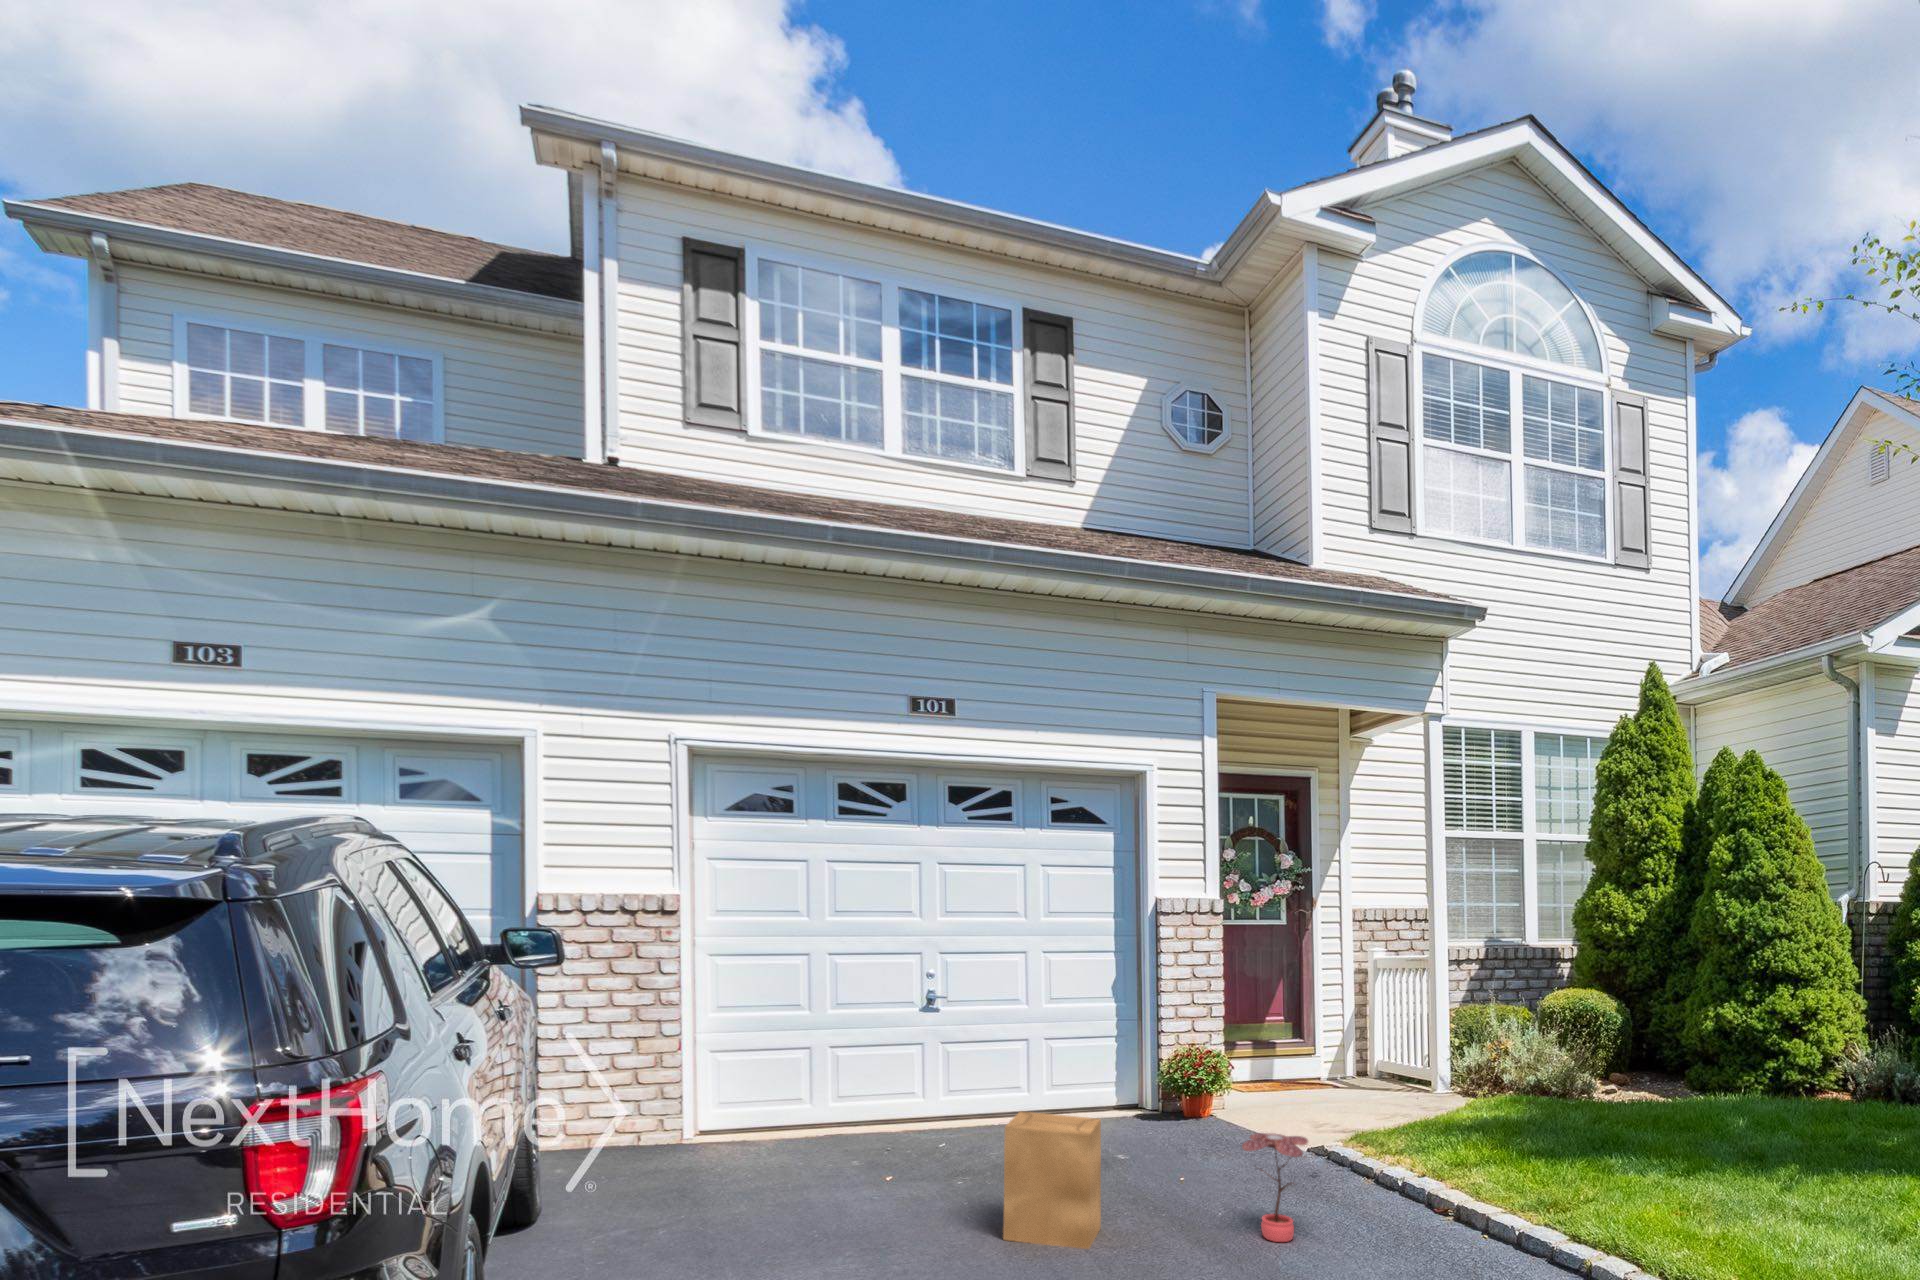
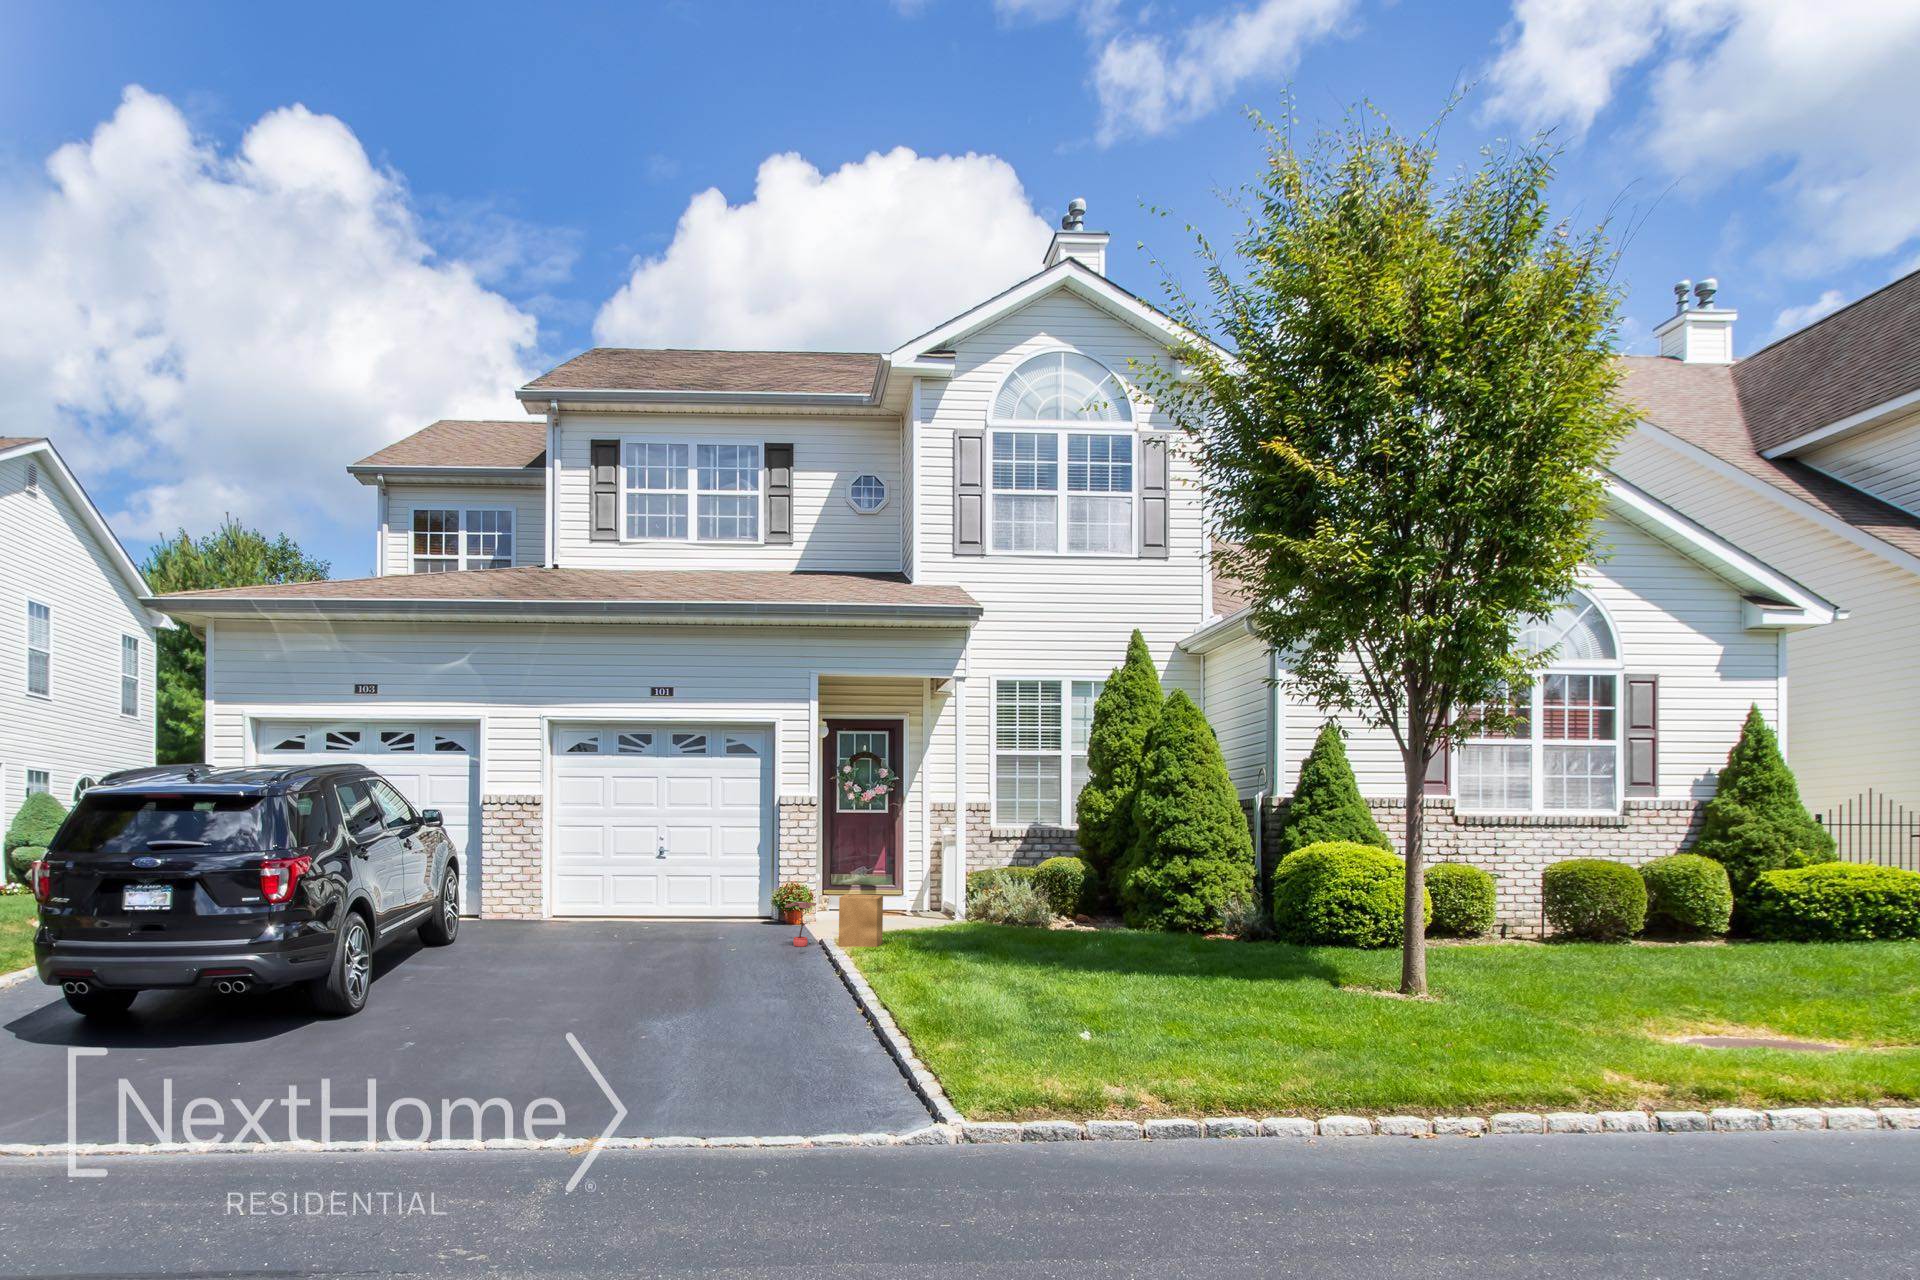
cardboard box: present [1003,1111,1101,1249] -> present [839,894,883,947]

